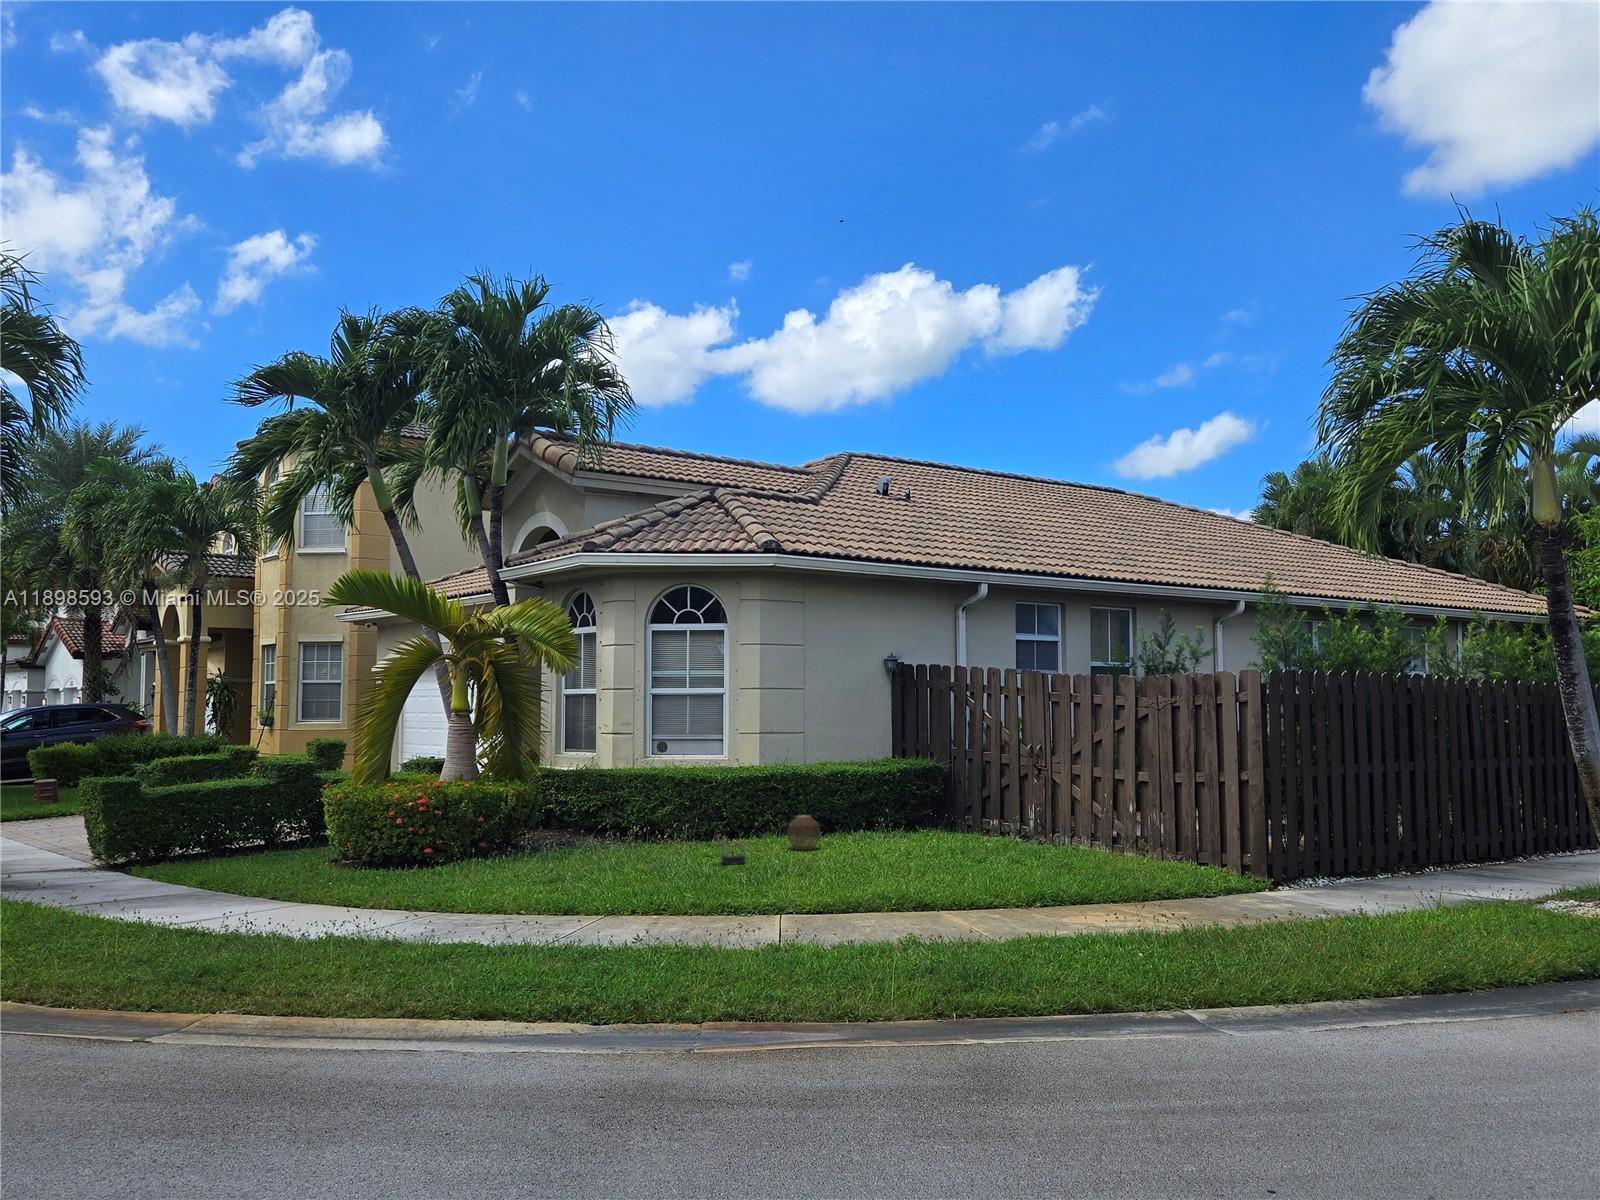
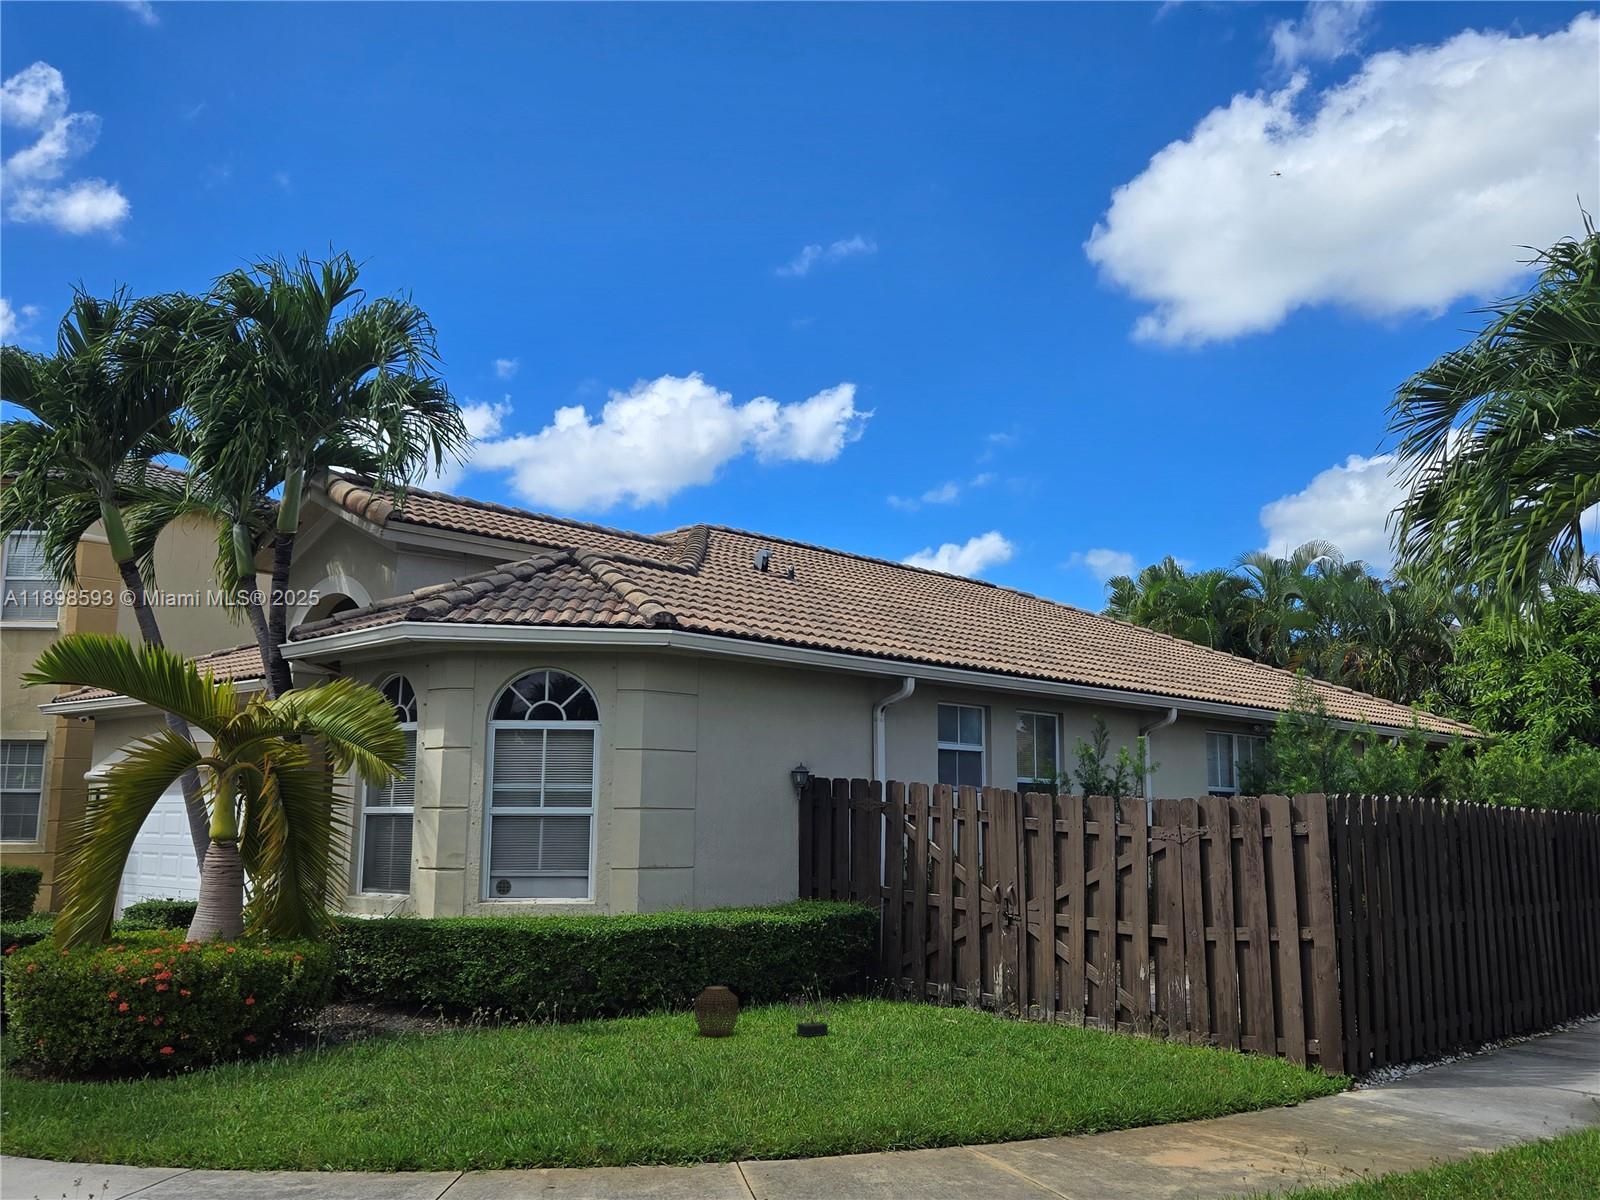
decorative plant: present [714,836,745,865] -> present [789,997,828,1037]

